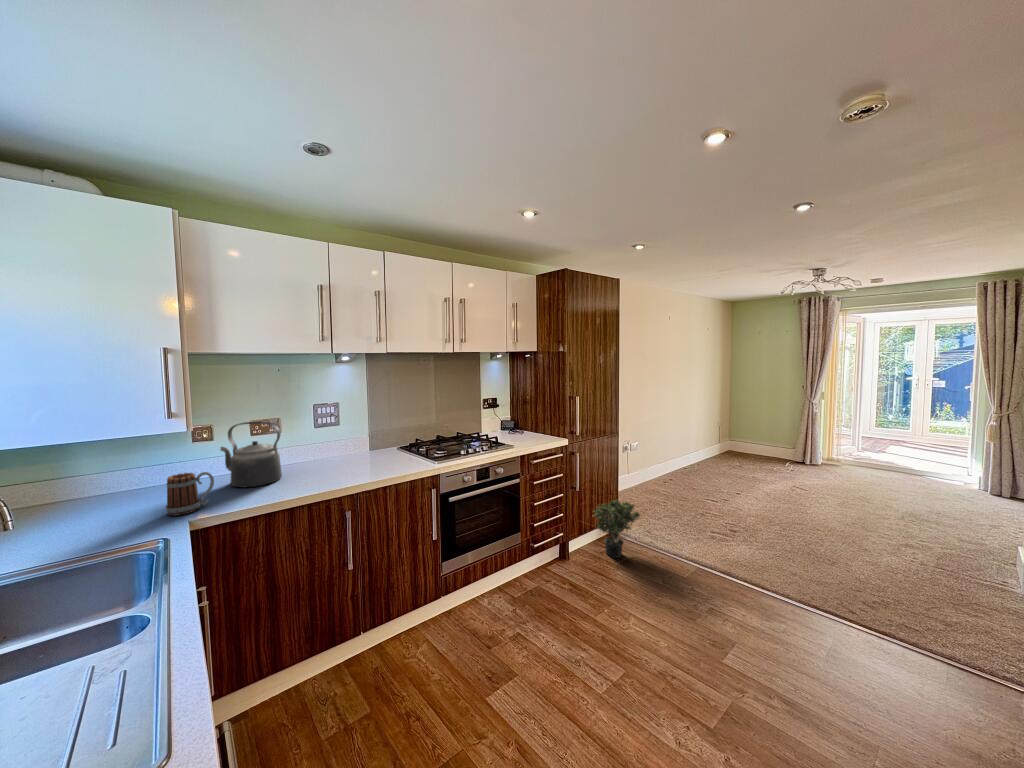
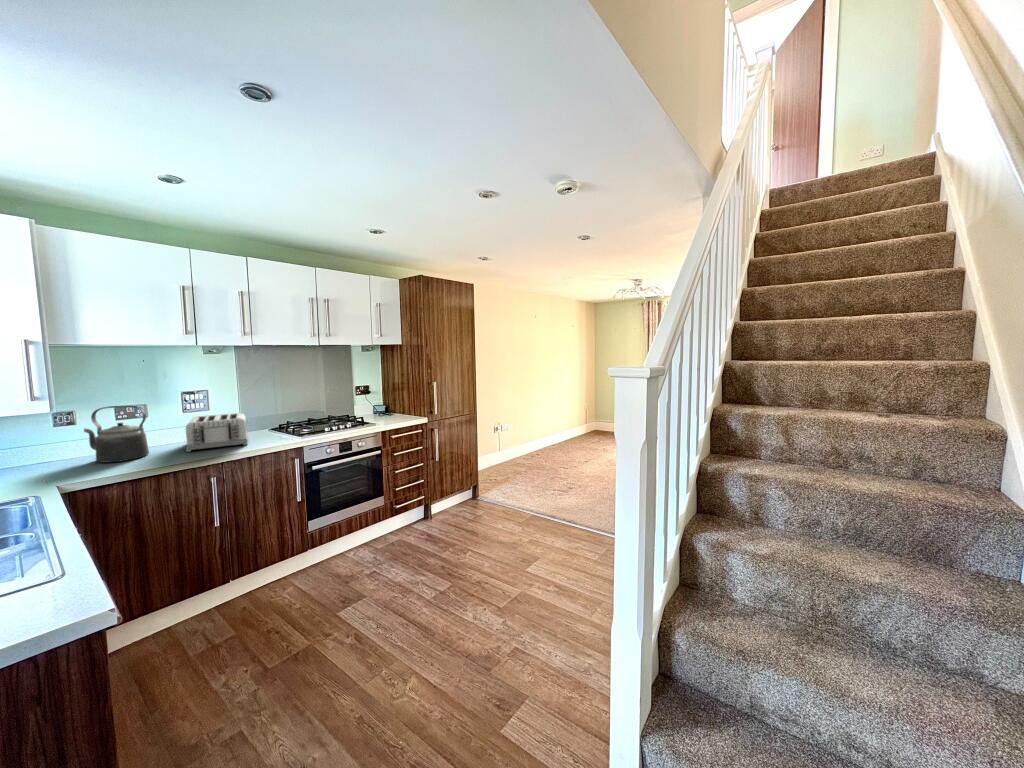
toaster: none [319,430,381,477] -> present [186,413,248,452]
mug: present [166,472,214,516] -> none [31,447,80,484]
potted plant: present [593,499,640,558] -> none [451,466,489,514]

